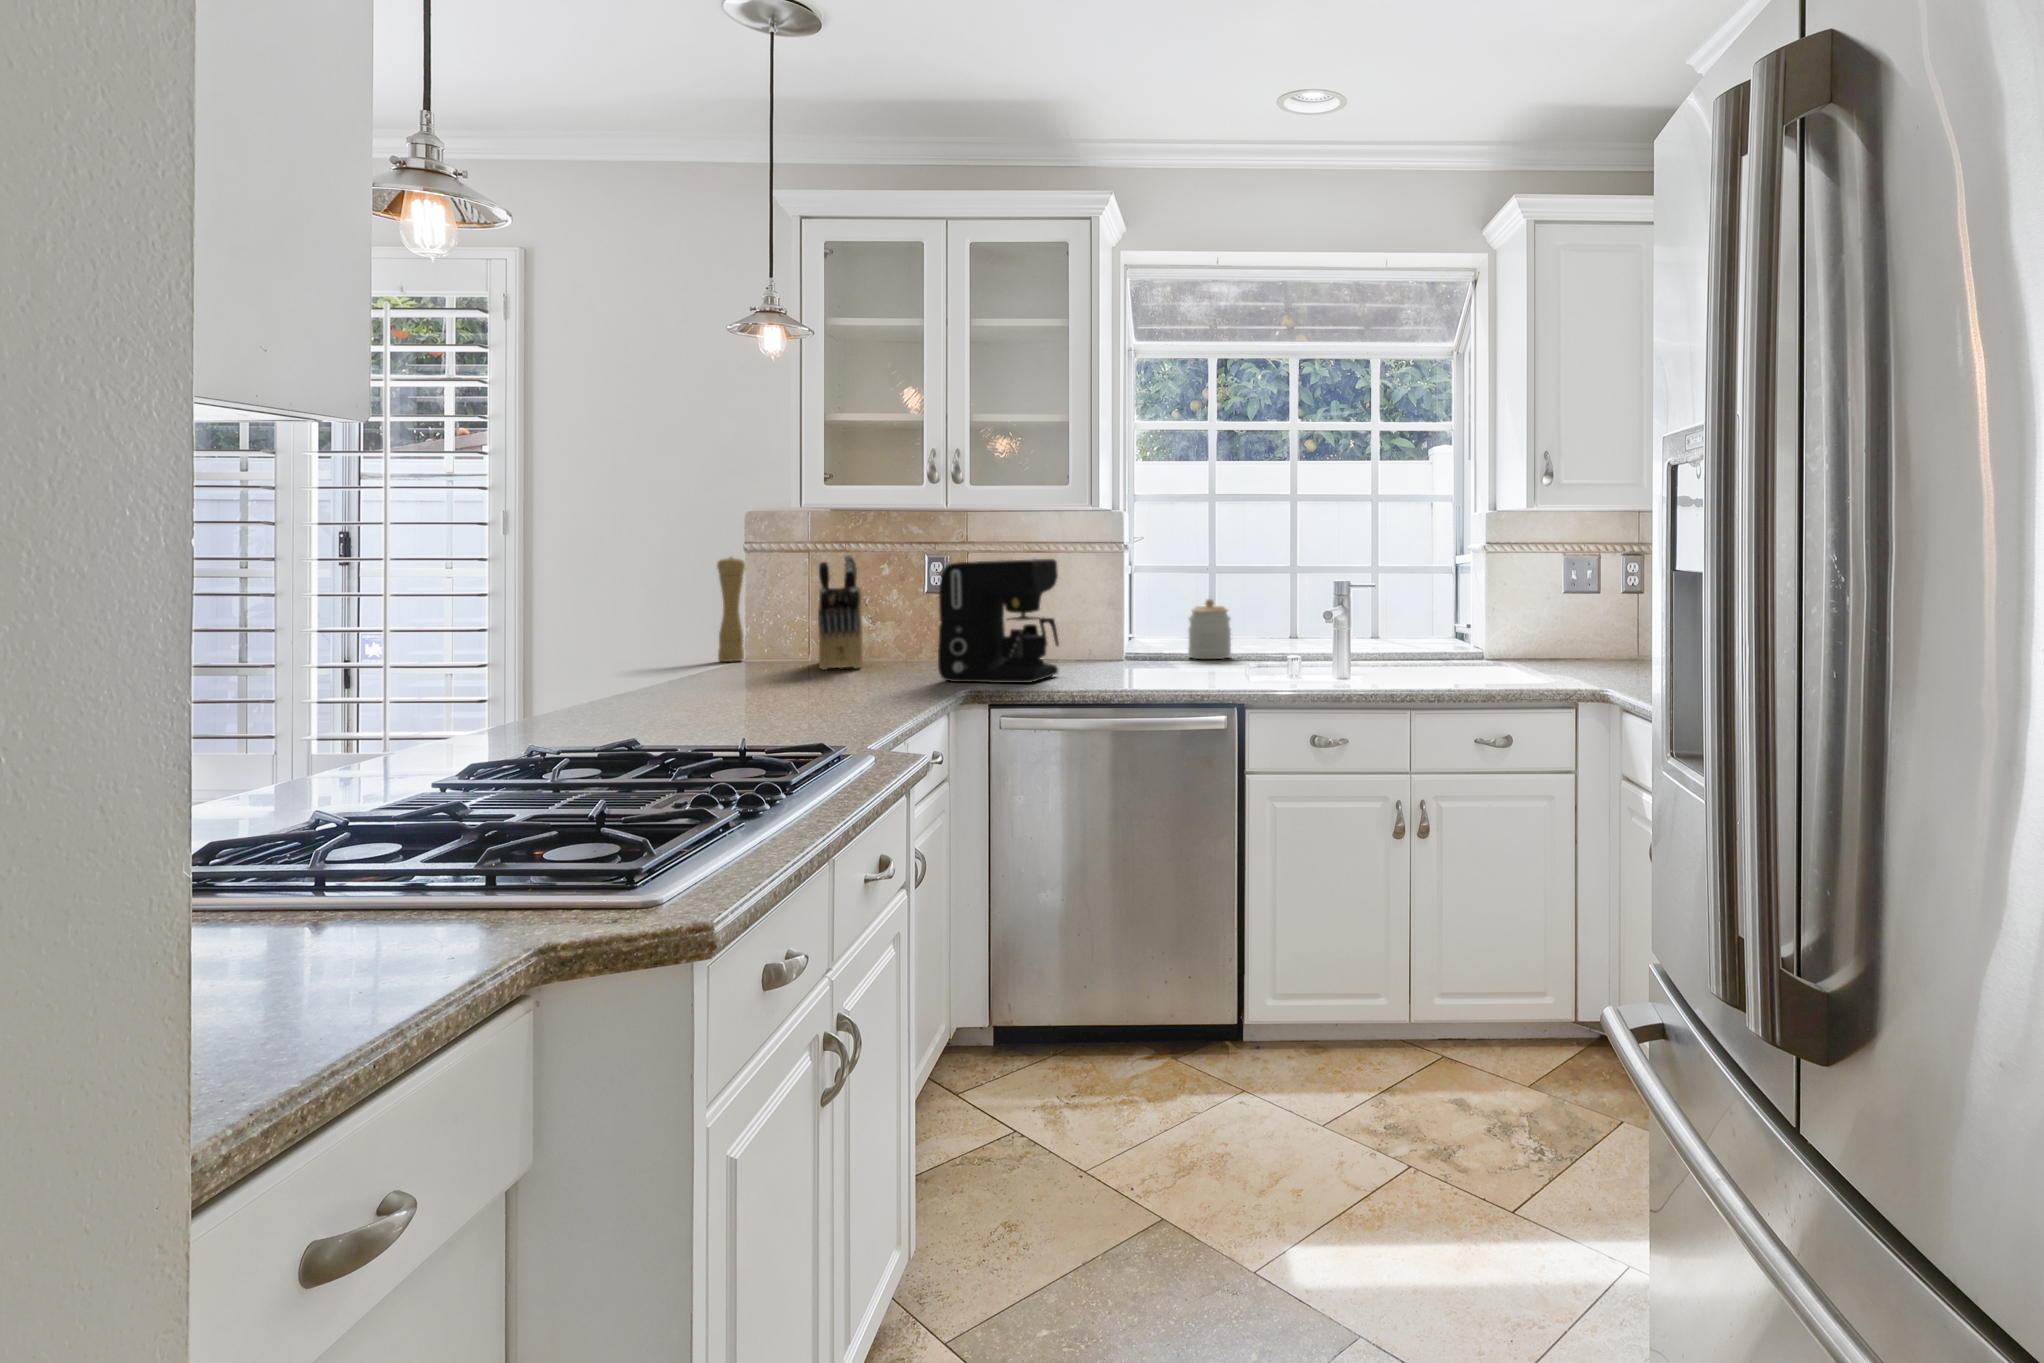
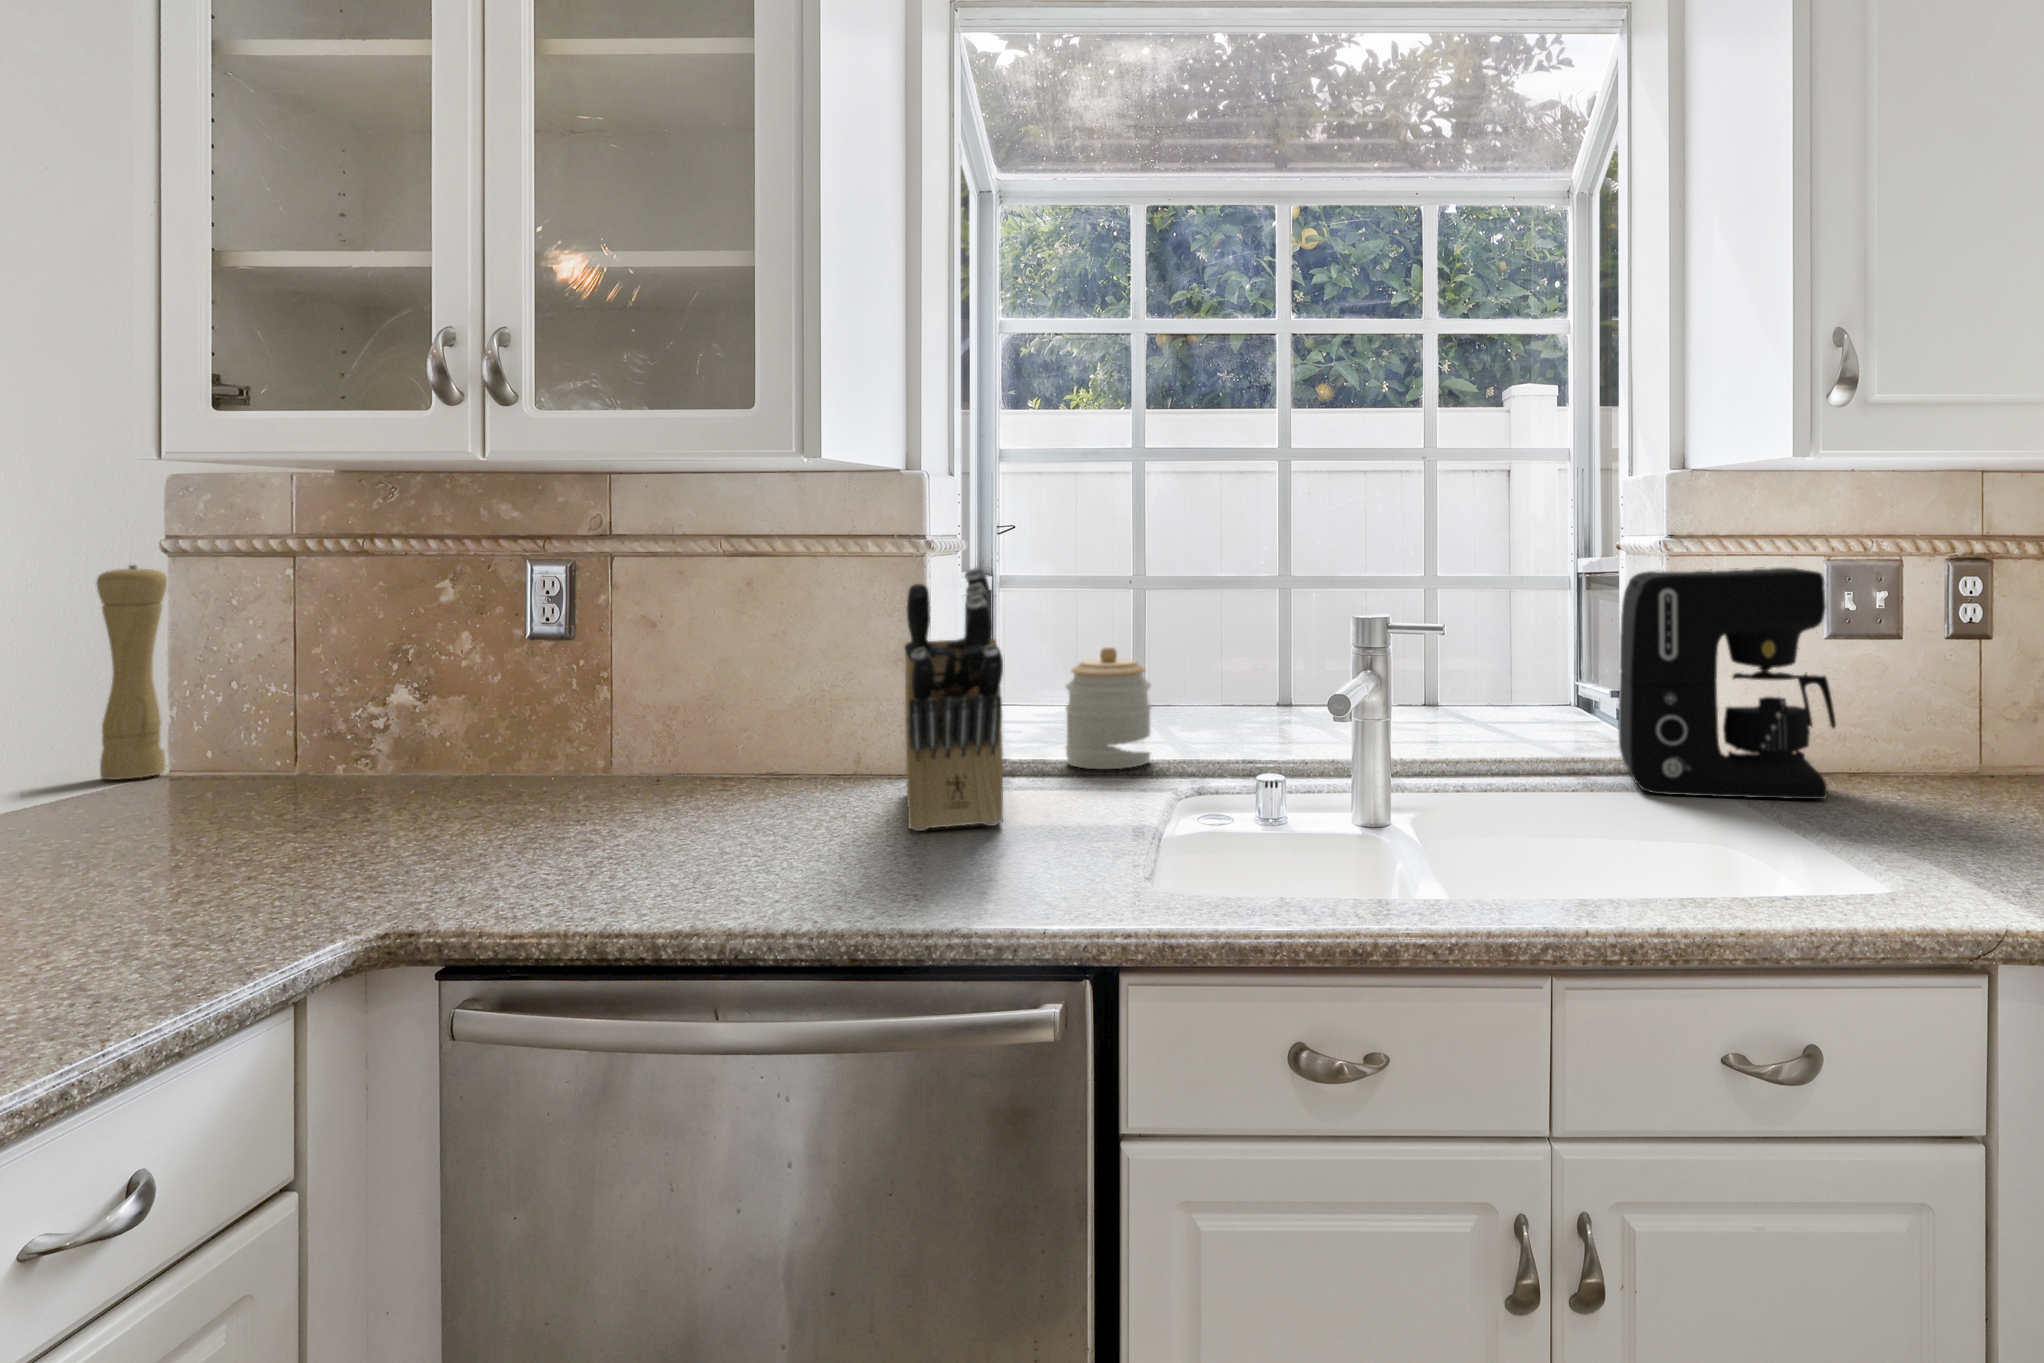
knife block: present [818,555,863,670] -> present [905,567,1003,831]
coffee maker: present [938,559,1059,683] -> present [1619,568,1836,799]

